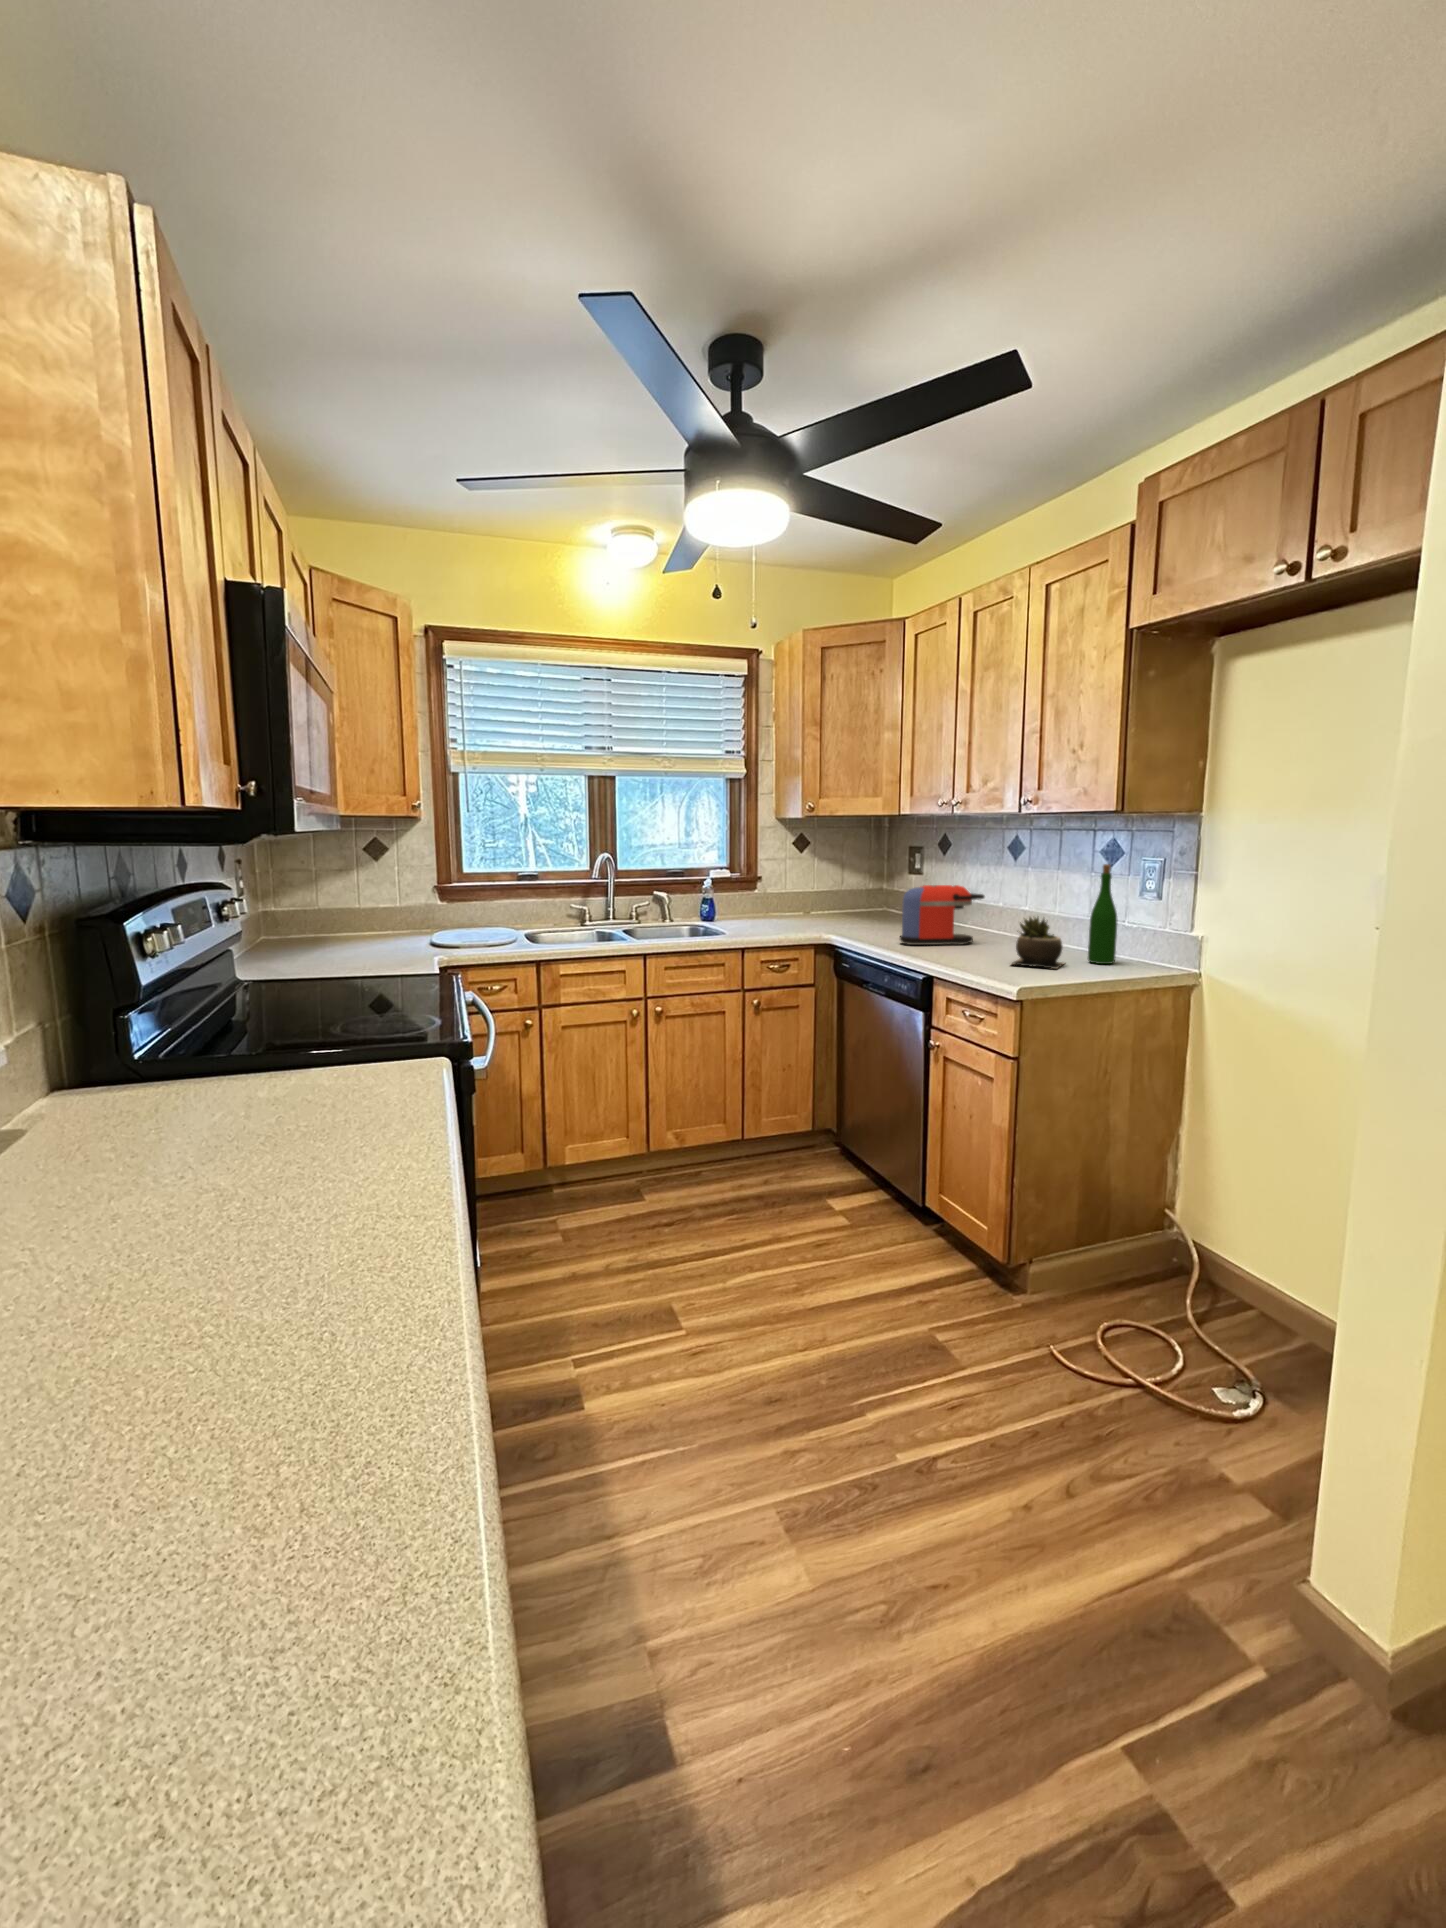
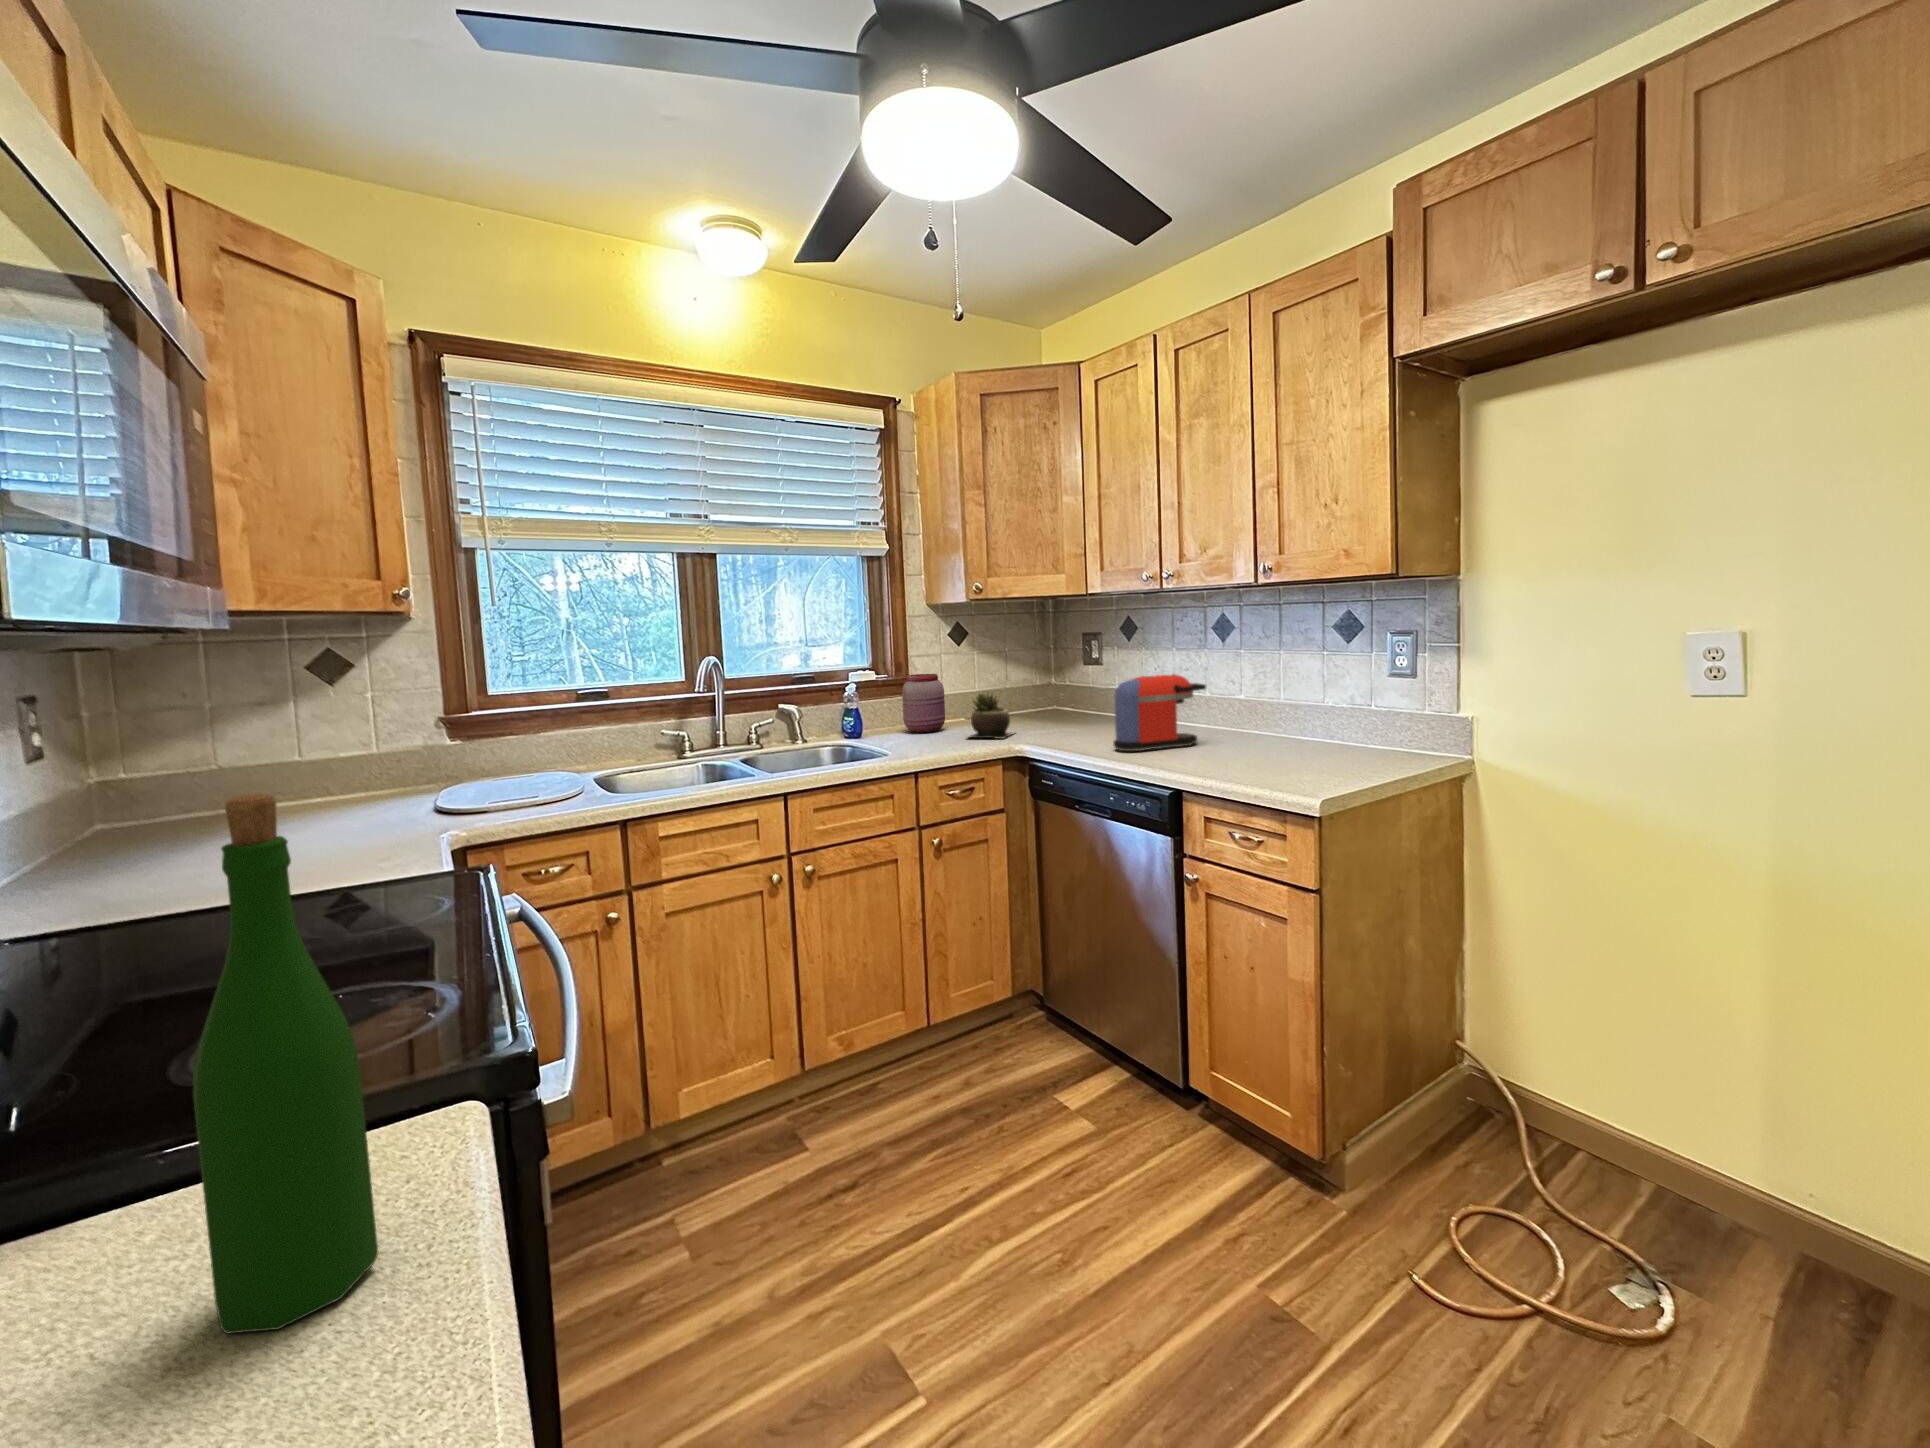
wine bottle: present [1088,864,1117,964] -> present [193,792,378,1333]
jar: none [750,874,784,921] -> present [902,674,945,733]
succulent plant: present [1012,917,1064,969] -> present [969,692,1013,739]

